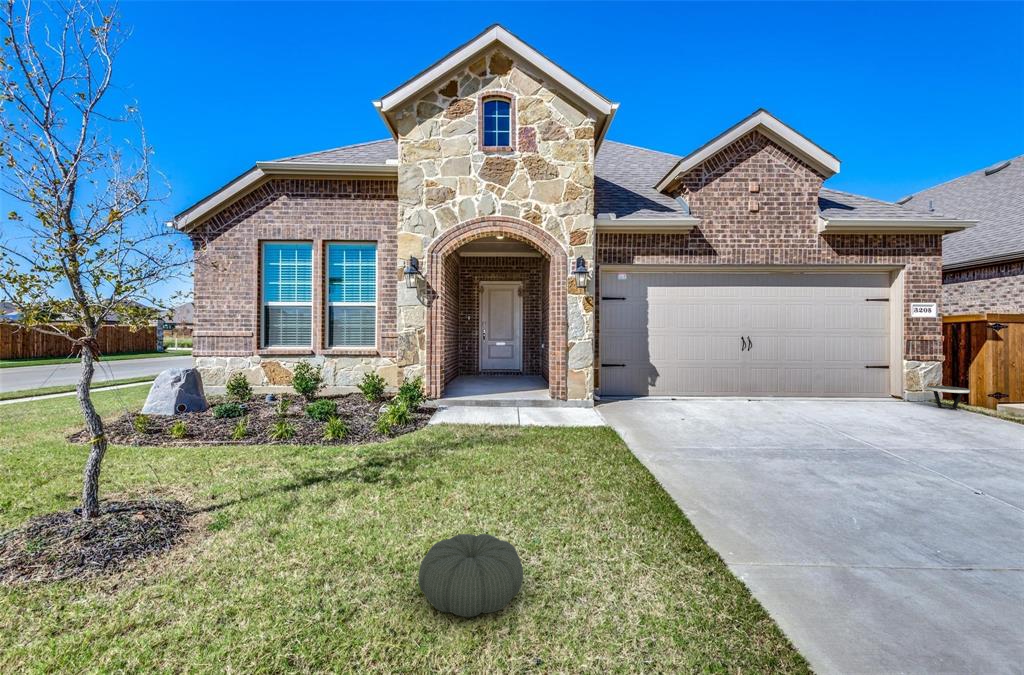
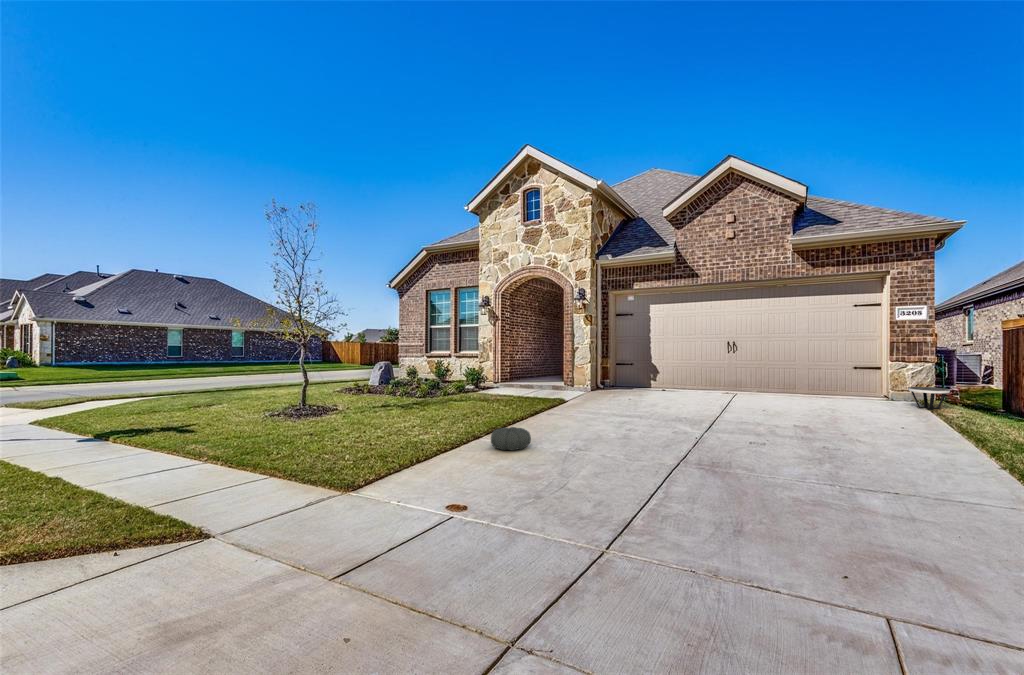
pouf: present [418,534,523,617] -> present [491,427,531,450]

